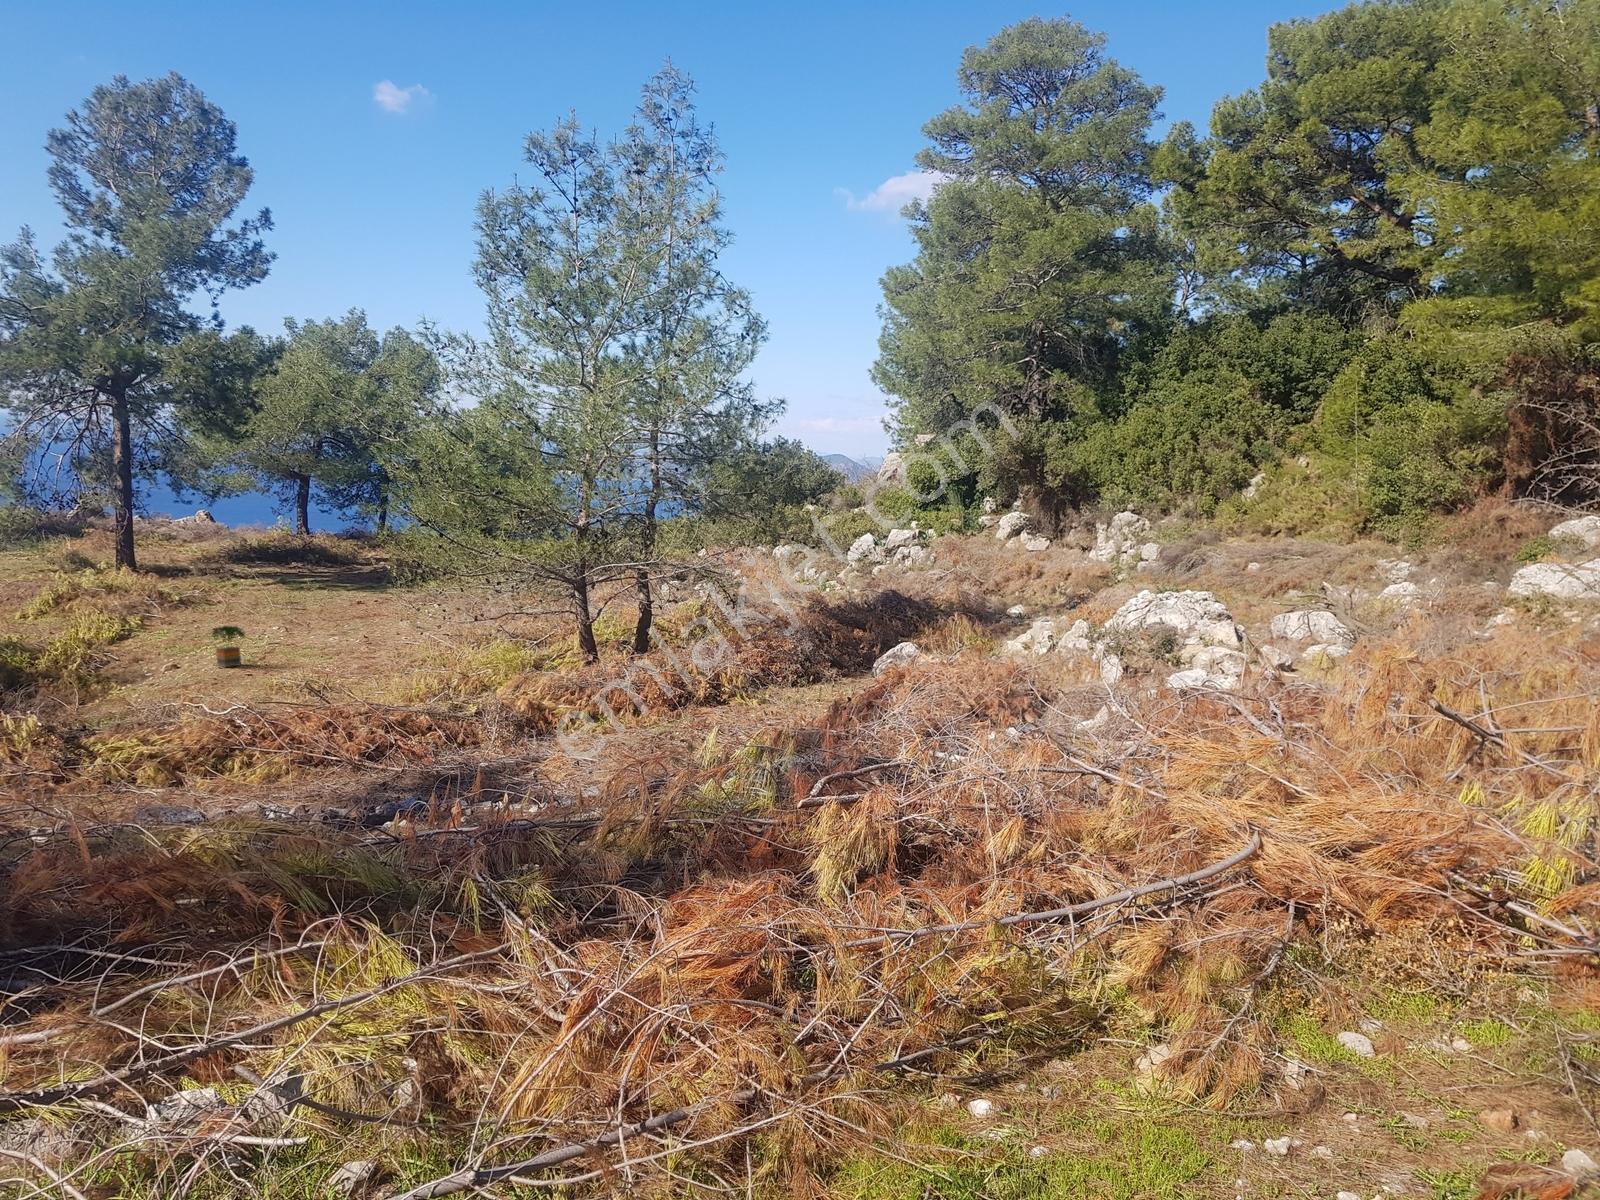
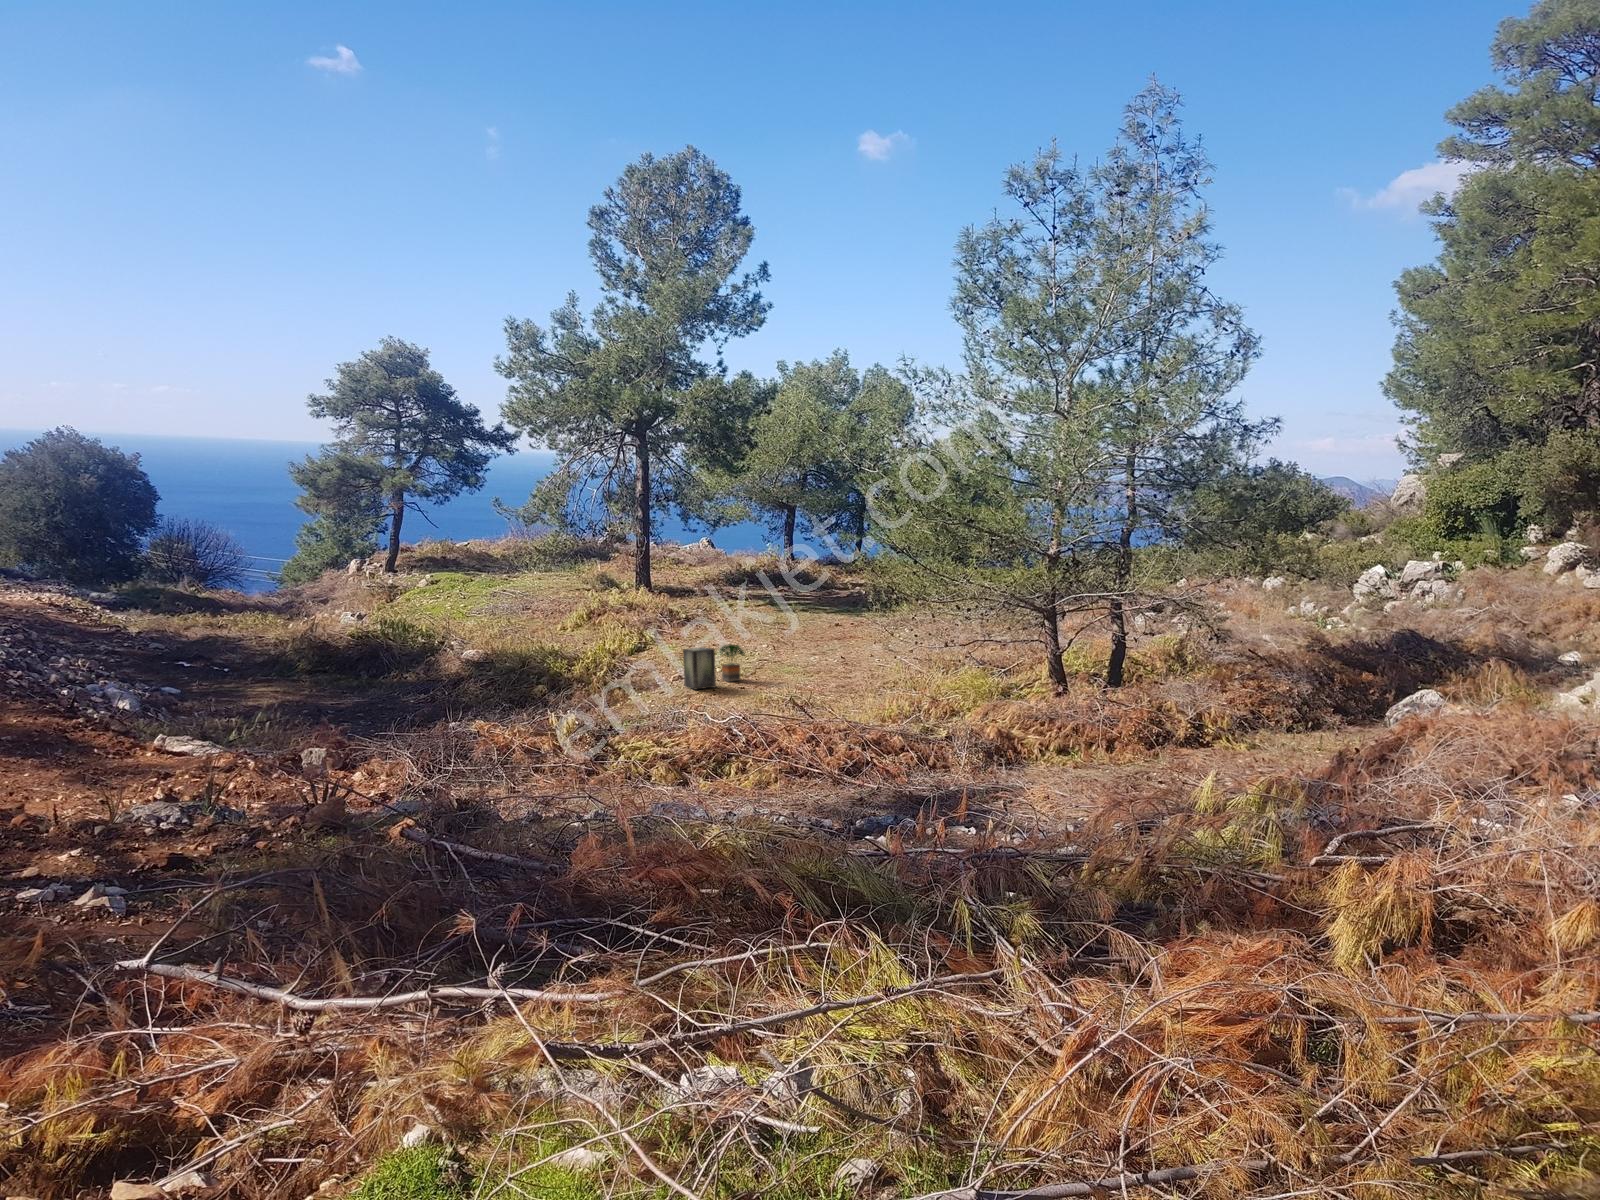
storage box: none [160,630,206,679] -> present [683,648,716,689]

